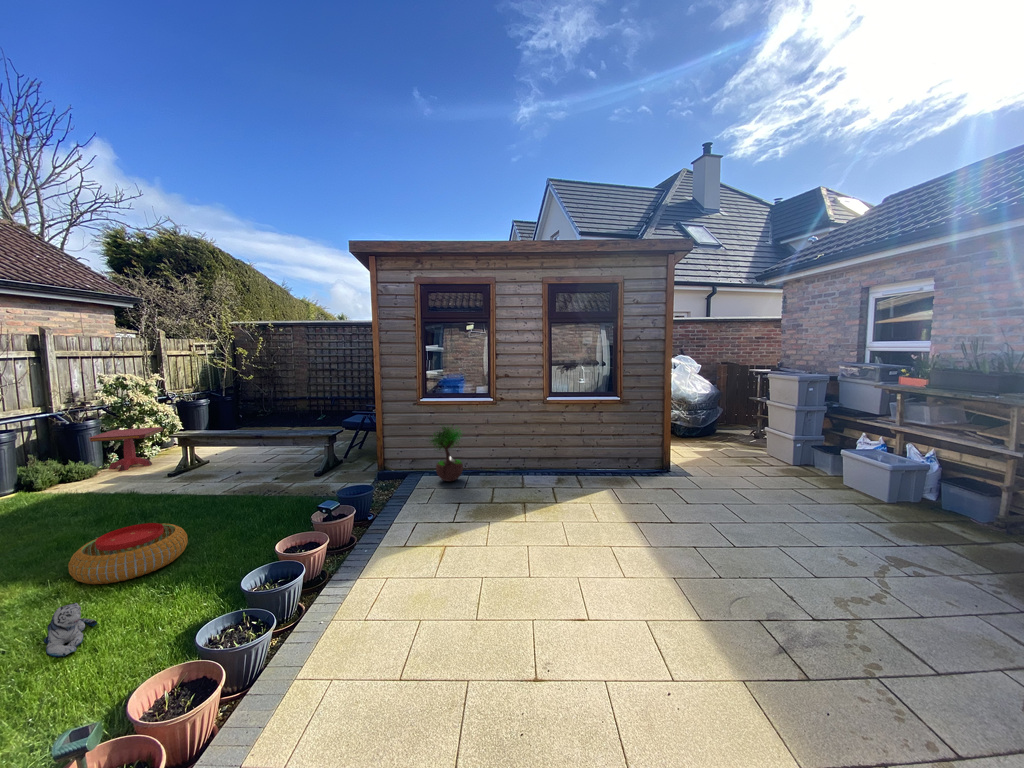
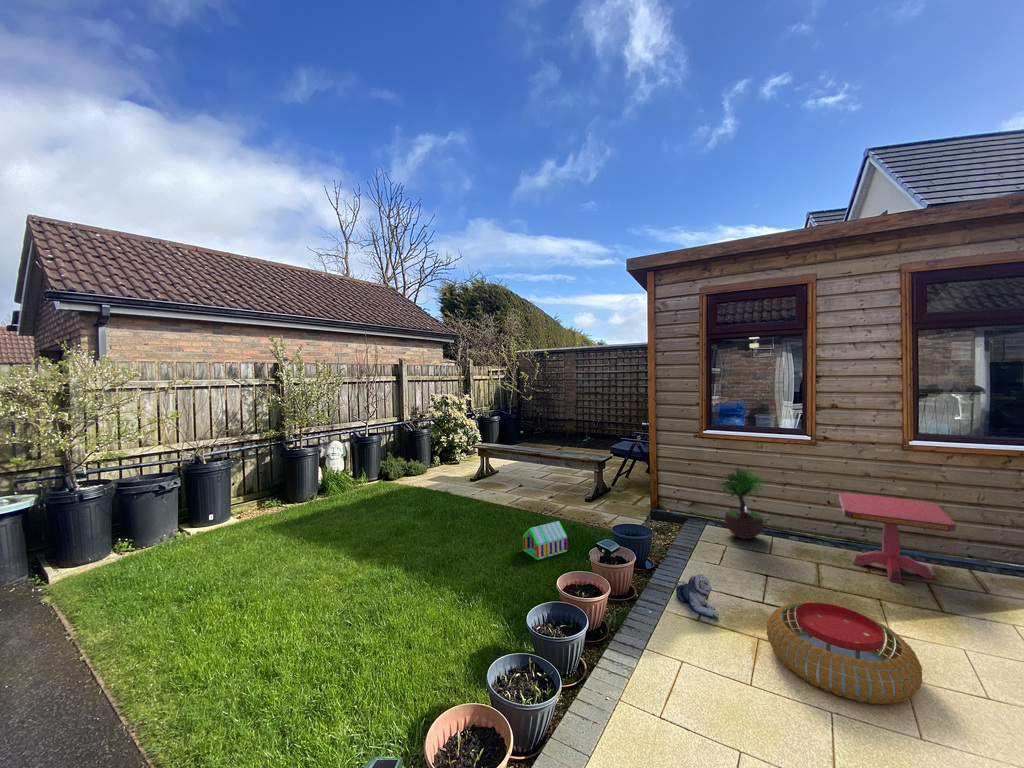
side table: present [89,427,163,471] -> present [839,493,956,583]
toy house: none [240,494,293,536] -> present [523,521,568,560]
pouf: present [68,523,188,584] -> present [767,602,922,704]
plush toy: present [44,603,97,657] -> present [676,574,718,618]

